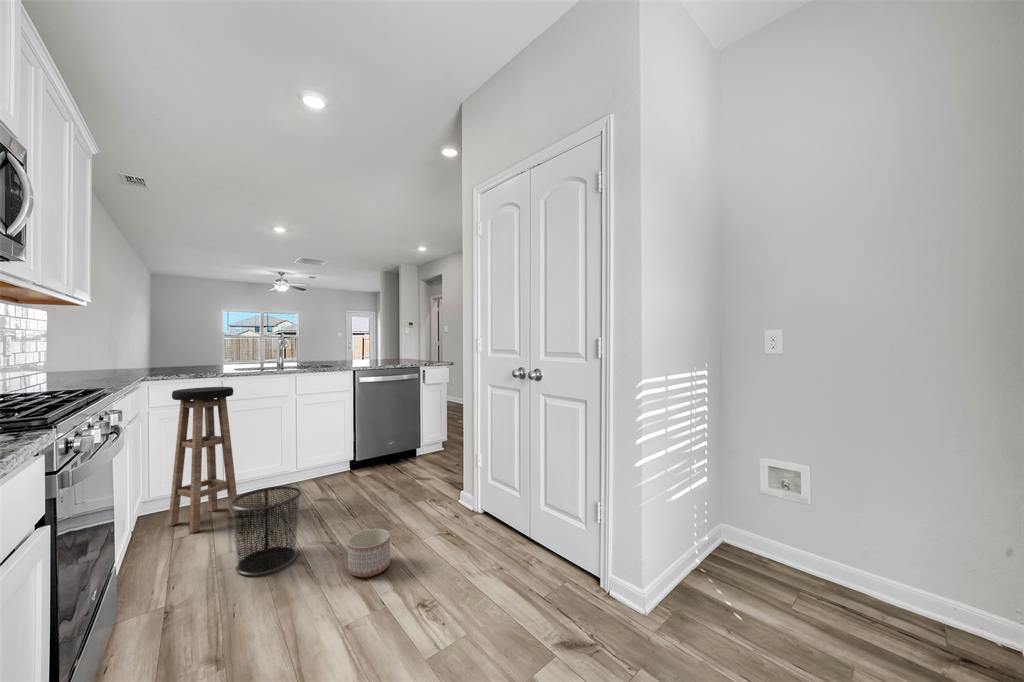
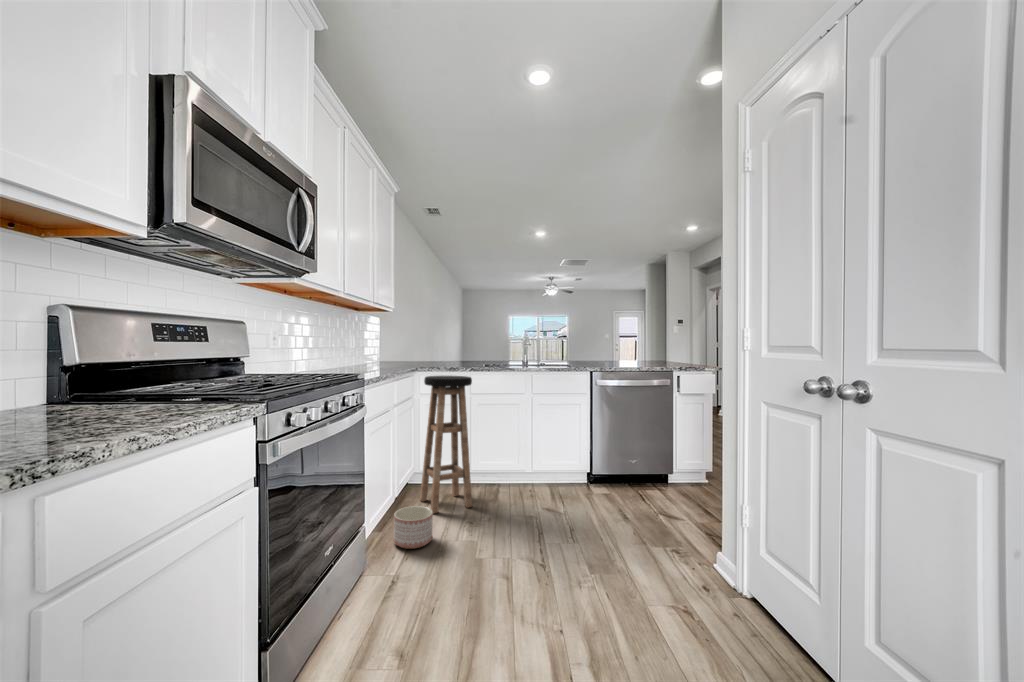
waste bin: present [230,486,301,576] -> none [444,486,511,583]
planter: present [348,529,390,577] -> present [394,506,433,549]

